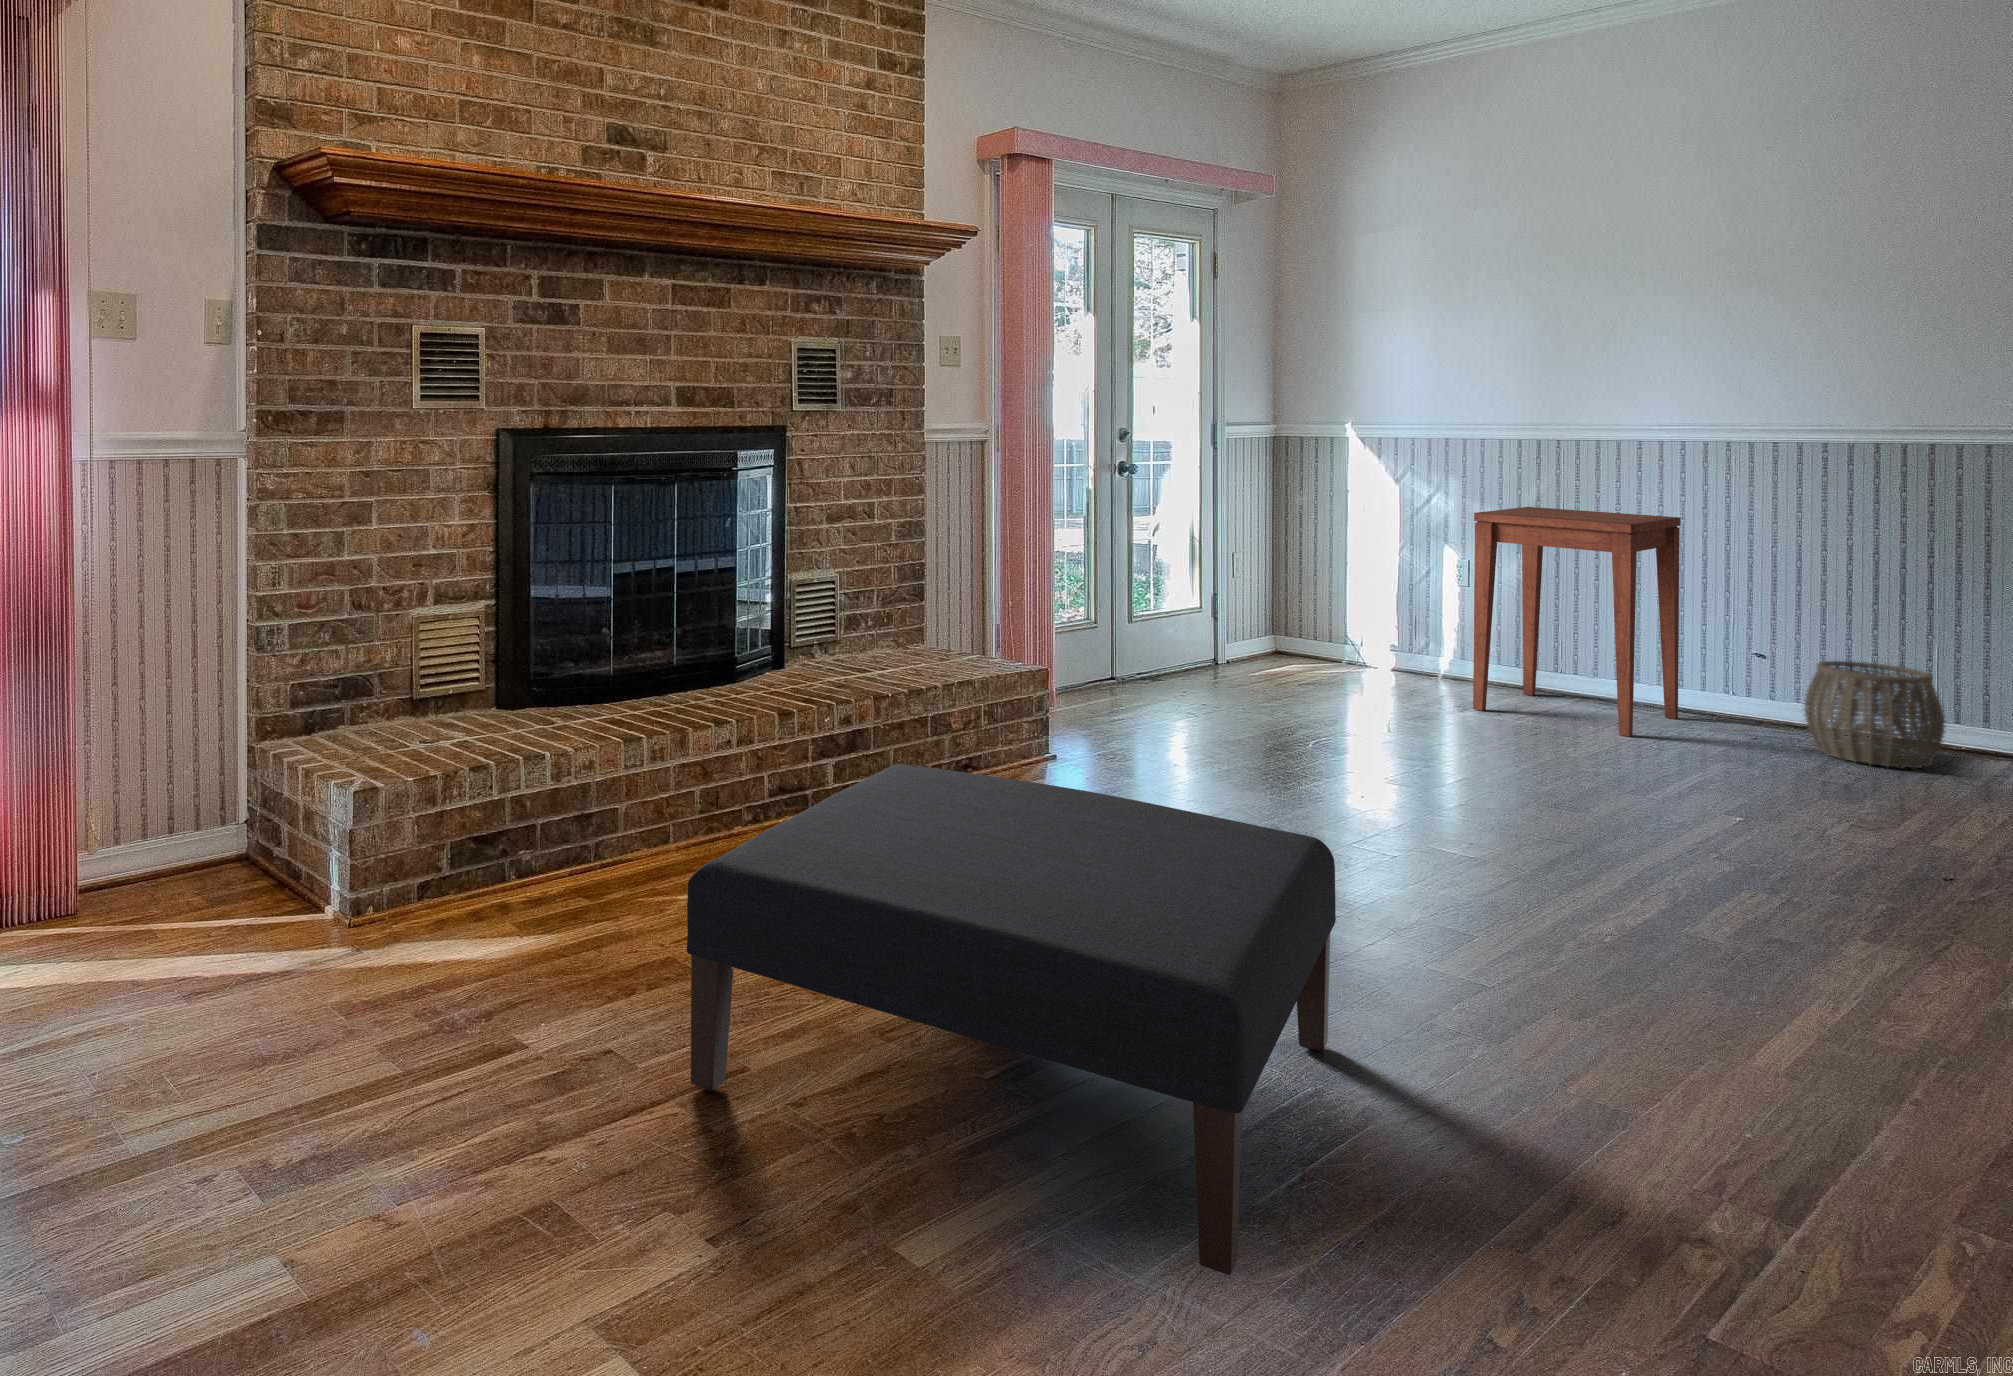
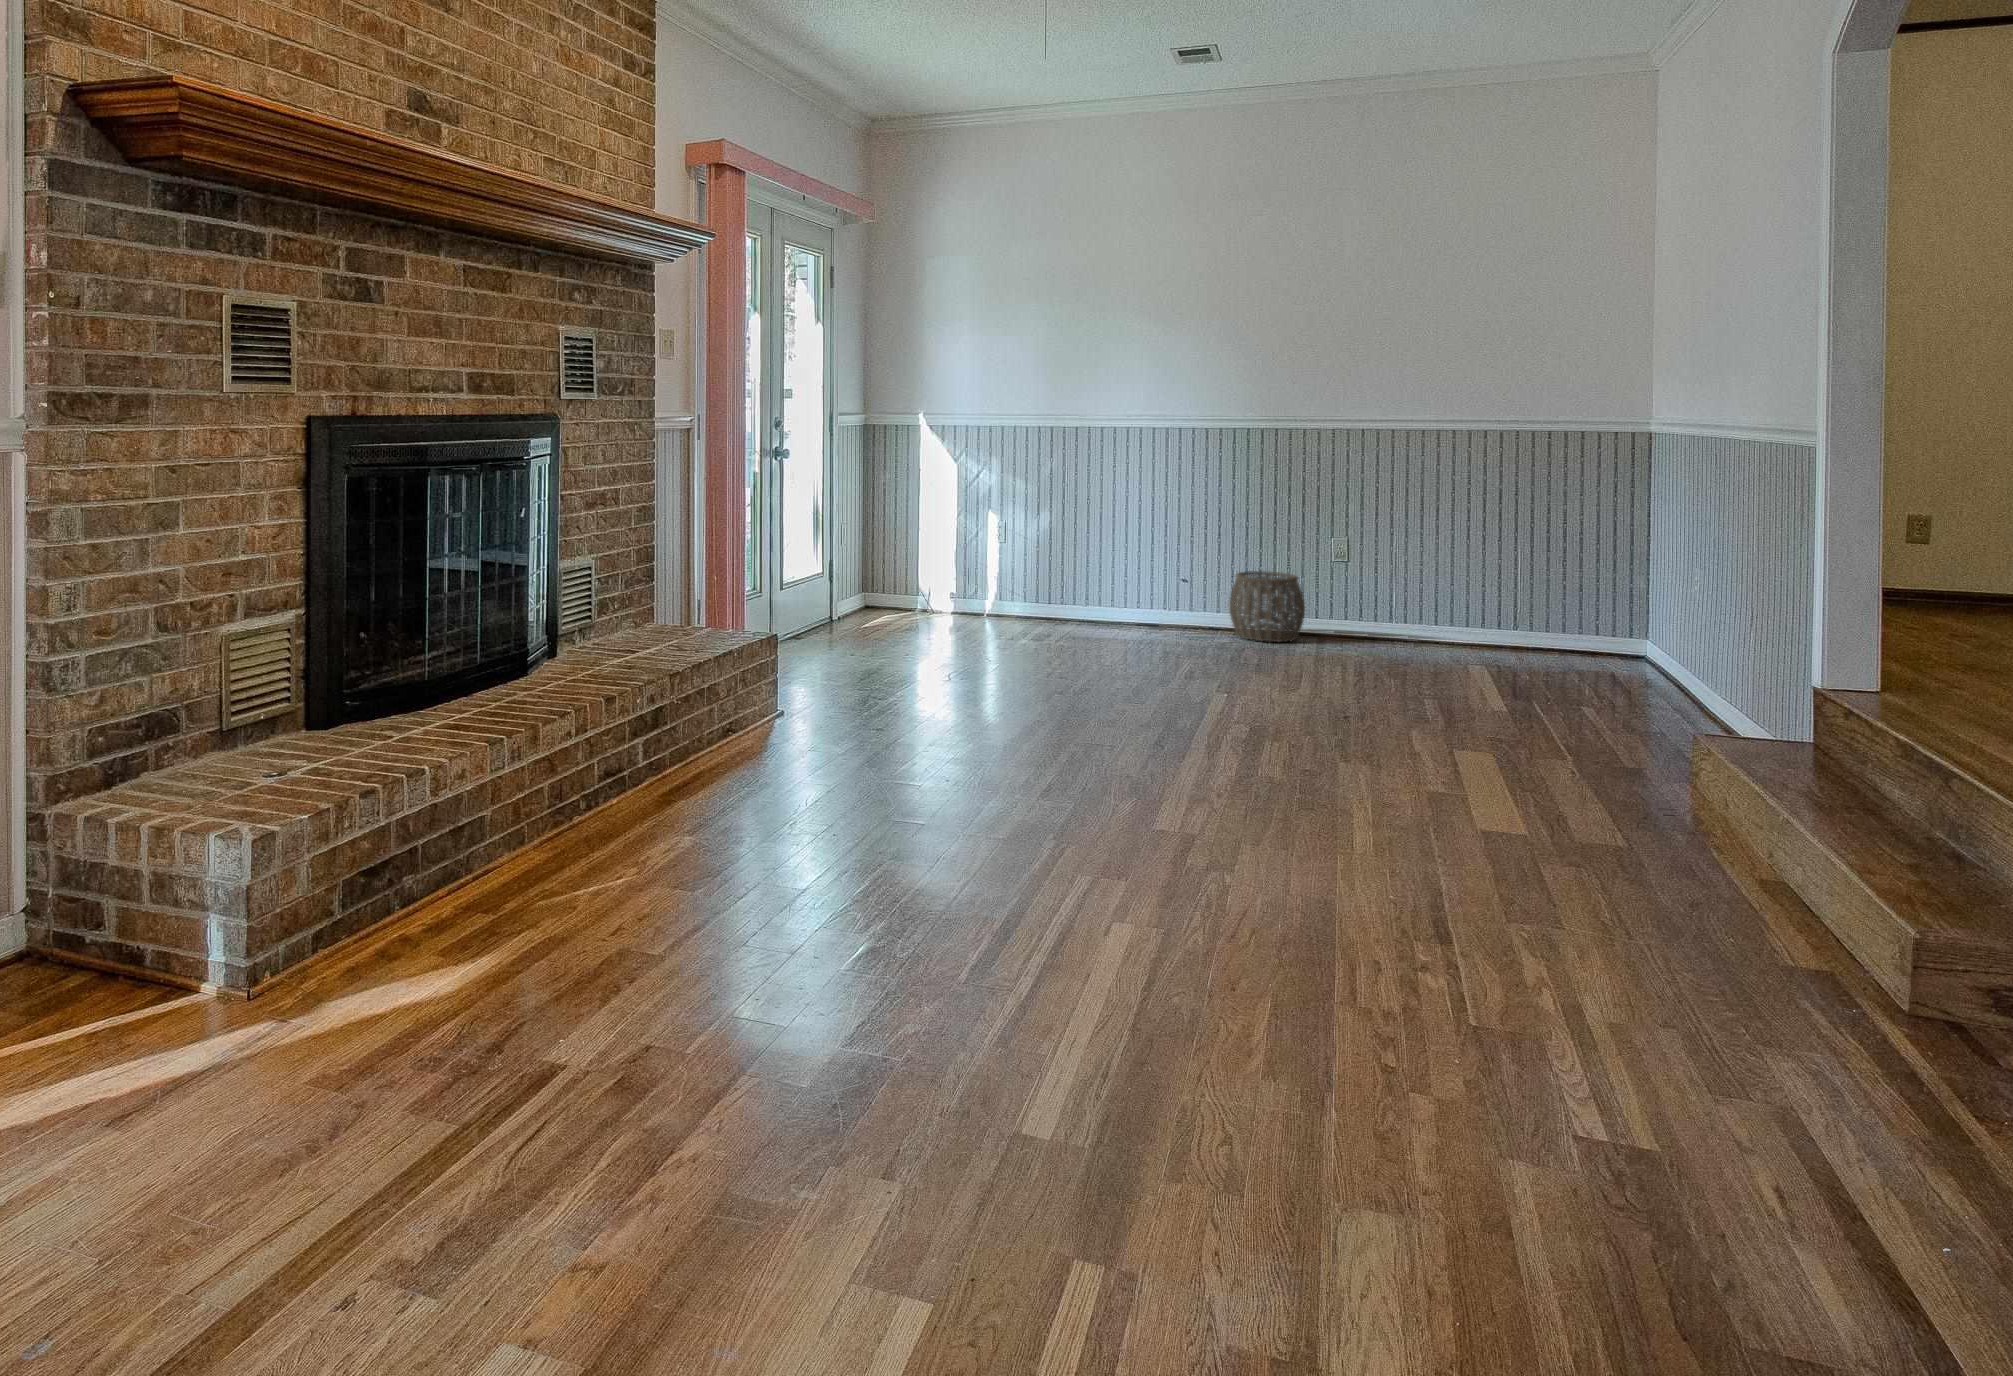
side table: present [1473,507,1680,737] -> none [1029,473,1149,641]
ottoman: present [687,764,1336,1275] -> none [741,721,1270,1086]

